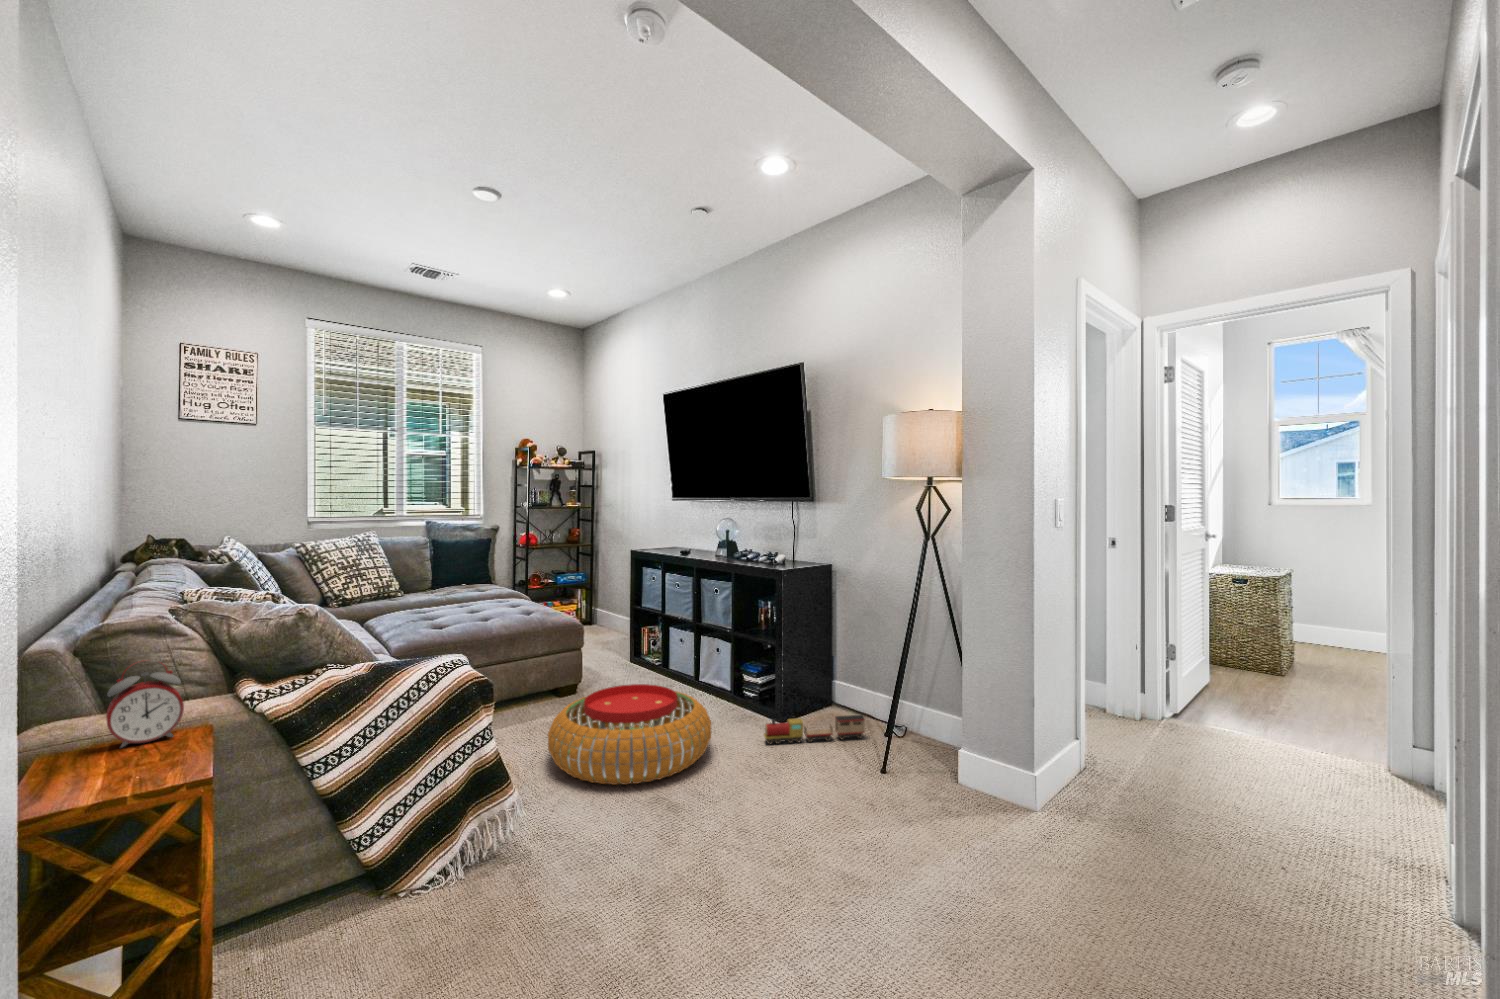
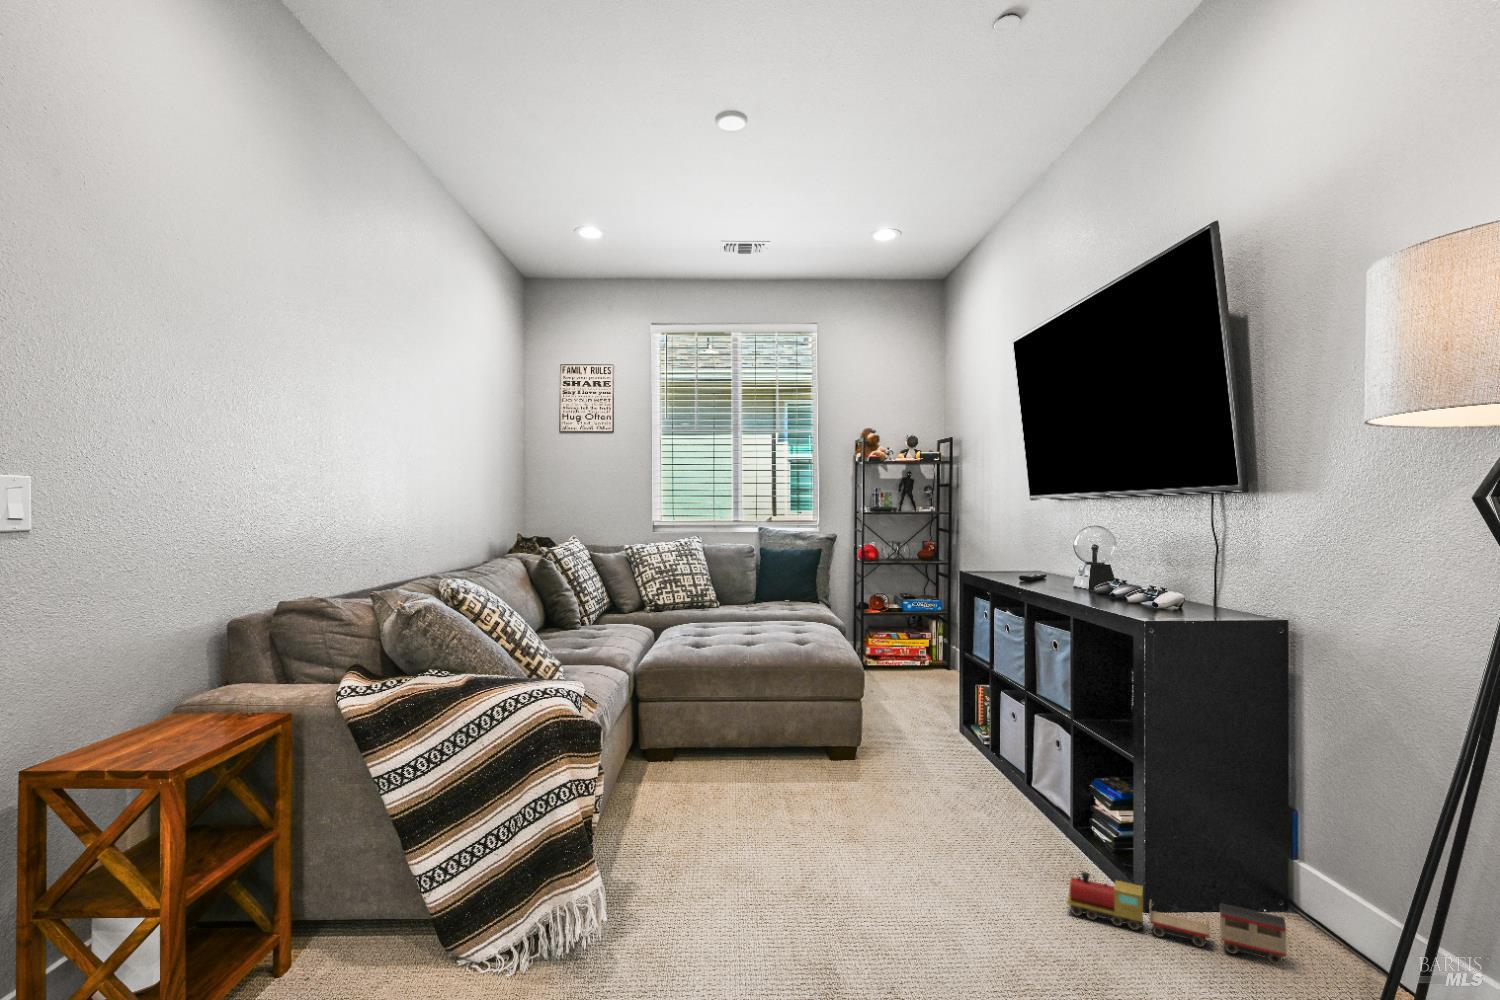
alarm clock: present [106,660,184,748] -> none [183,641,256,725]
pouf: present [548,684,712,785] -> none [733,757,972,916]

